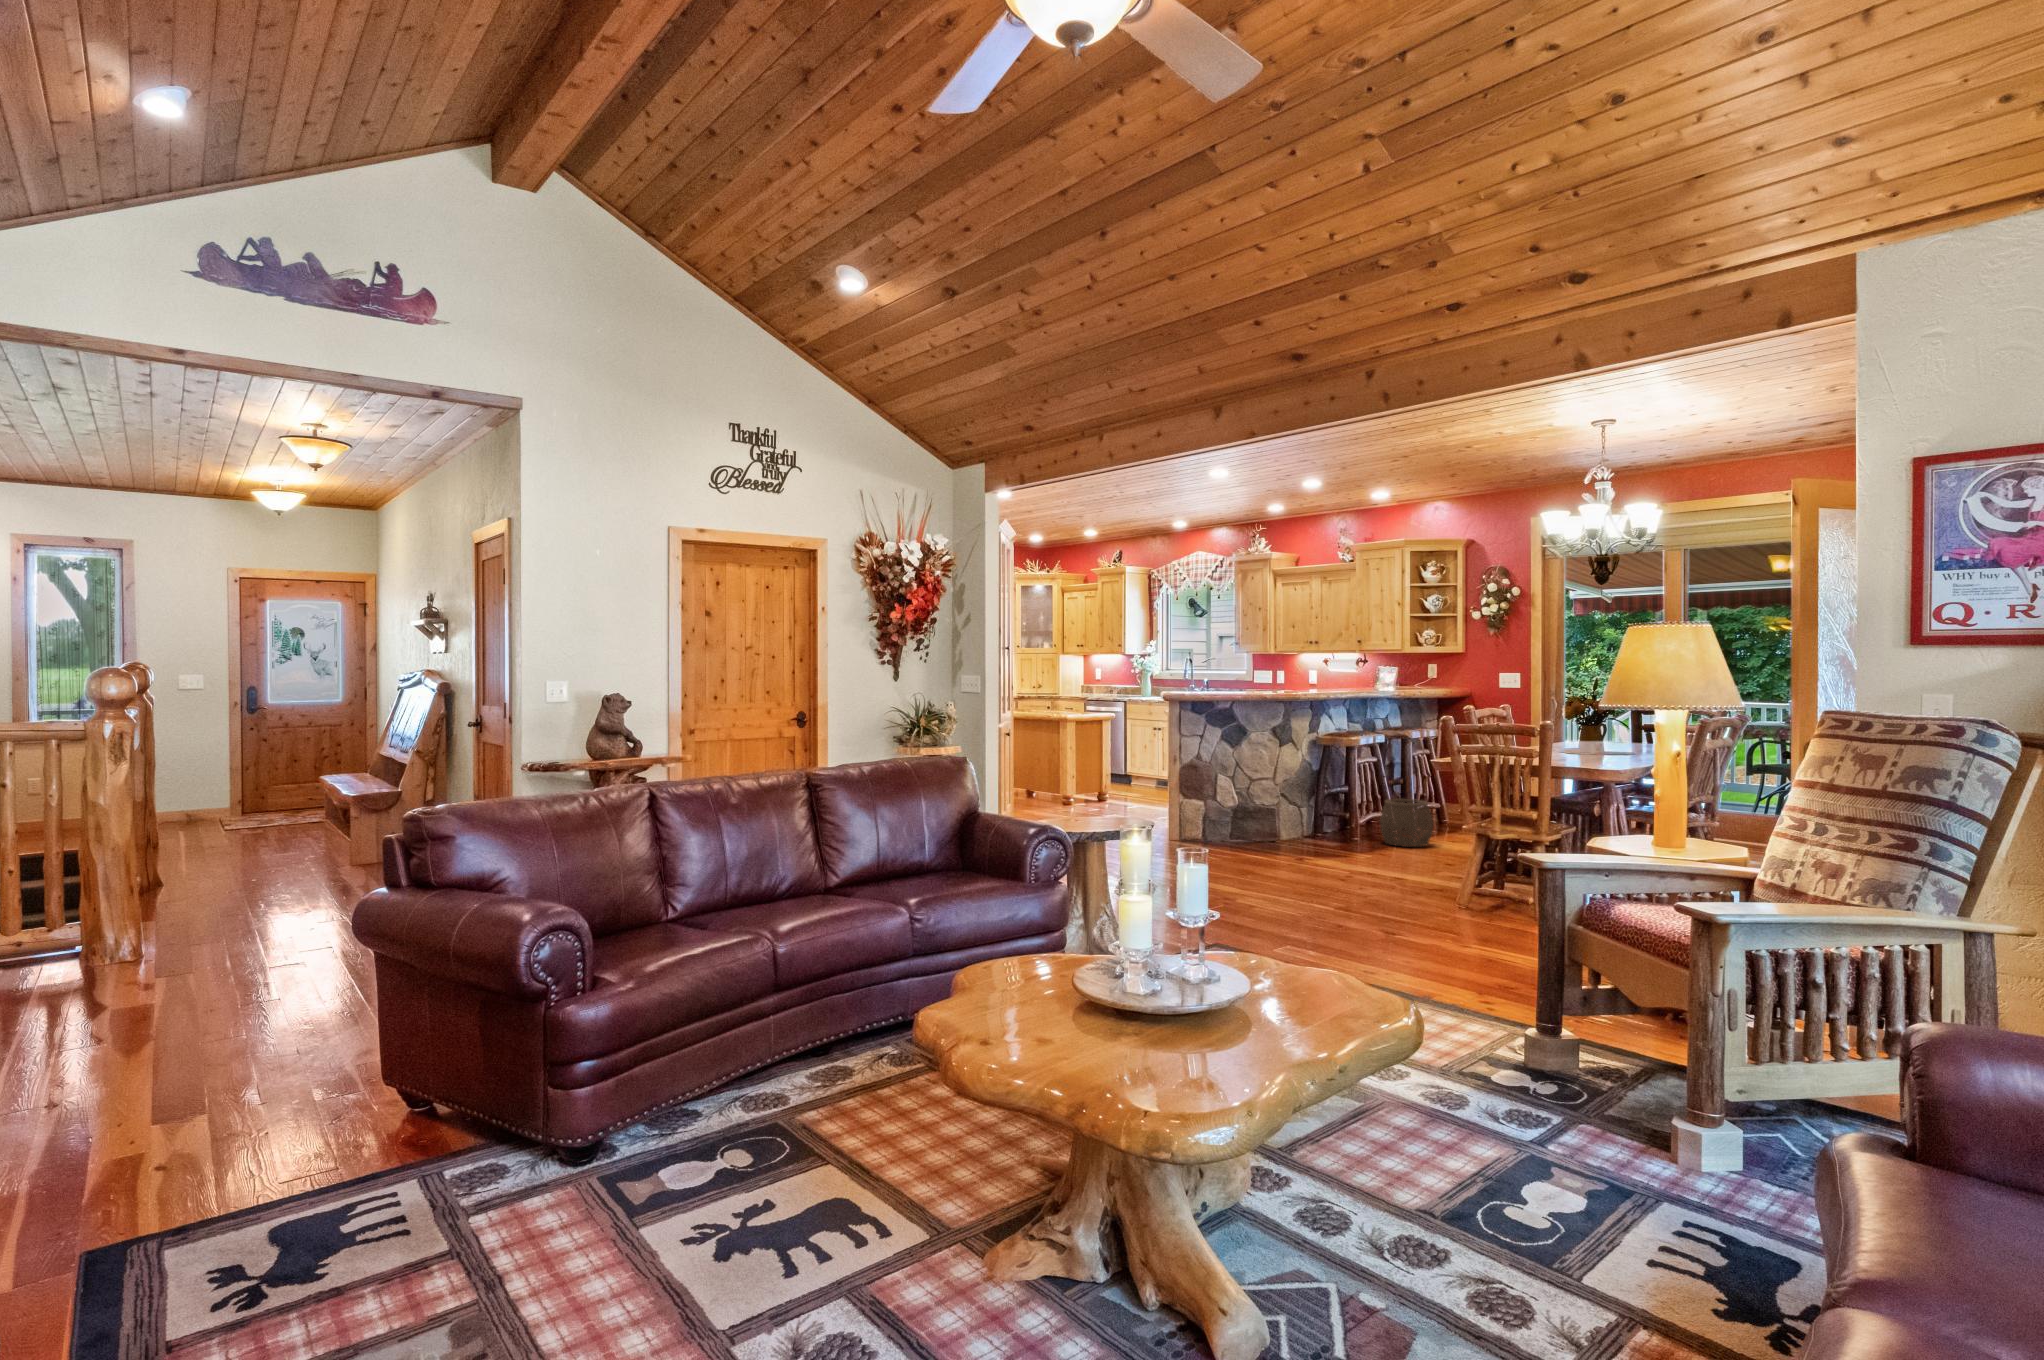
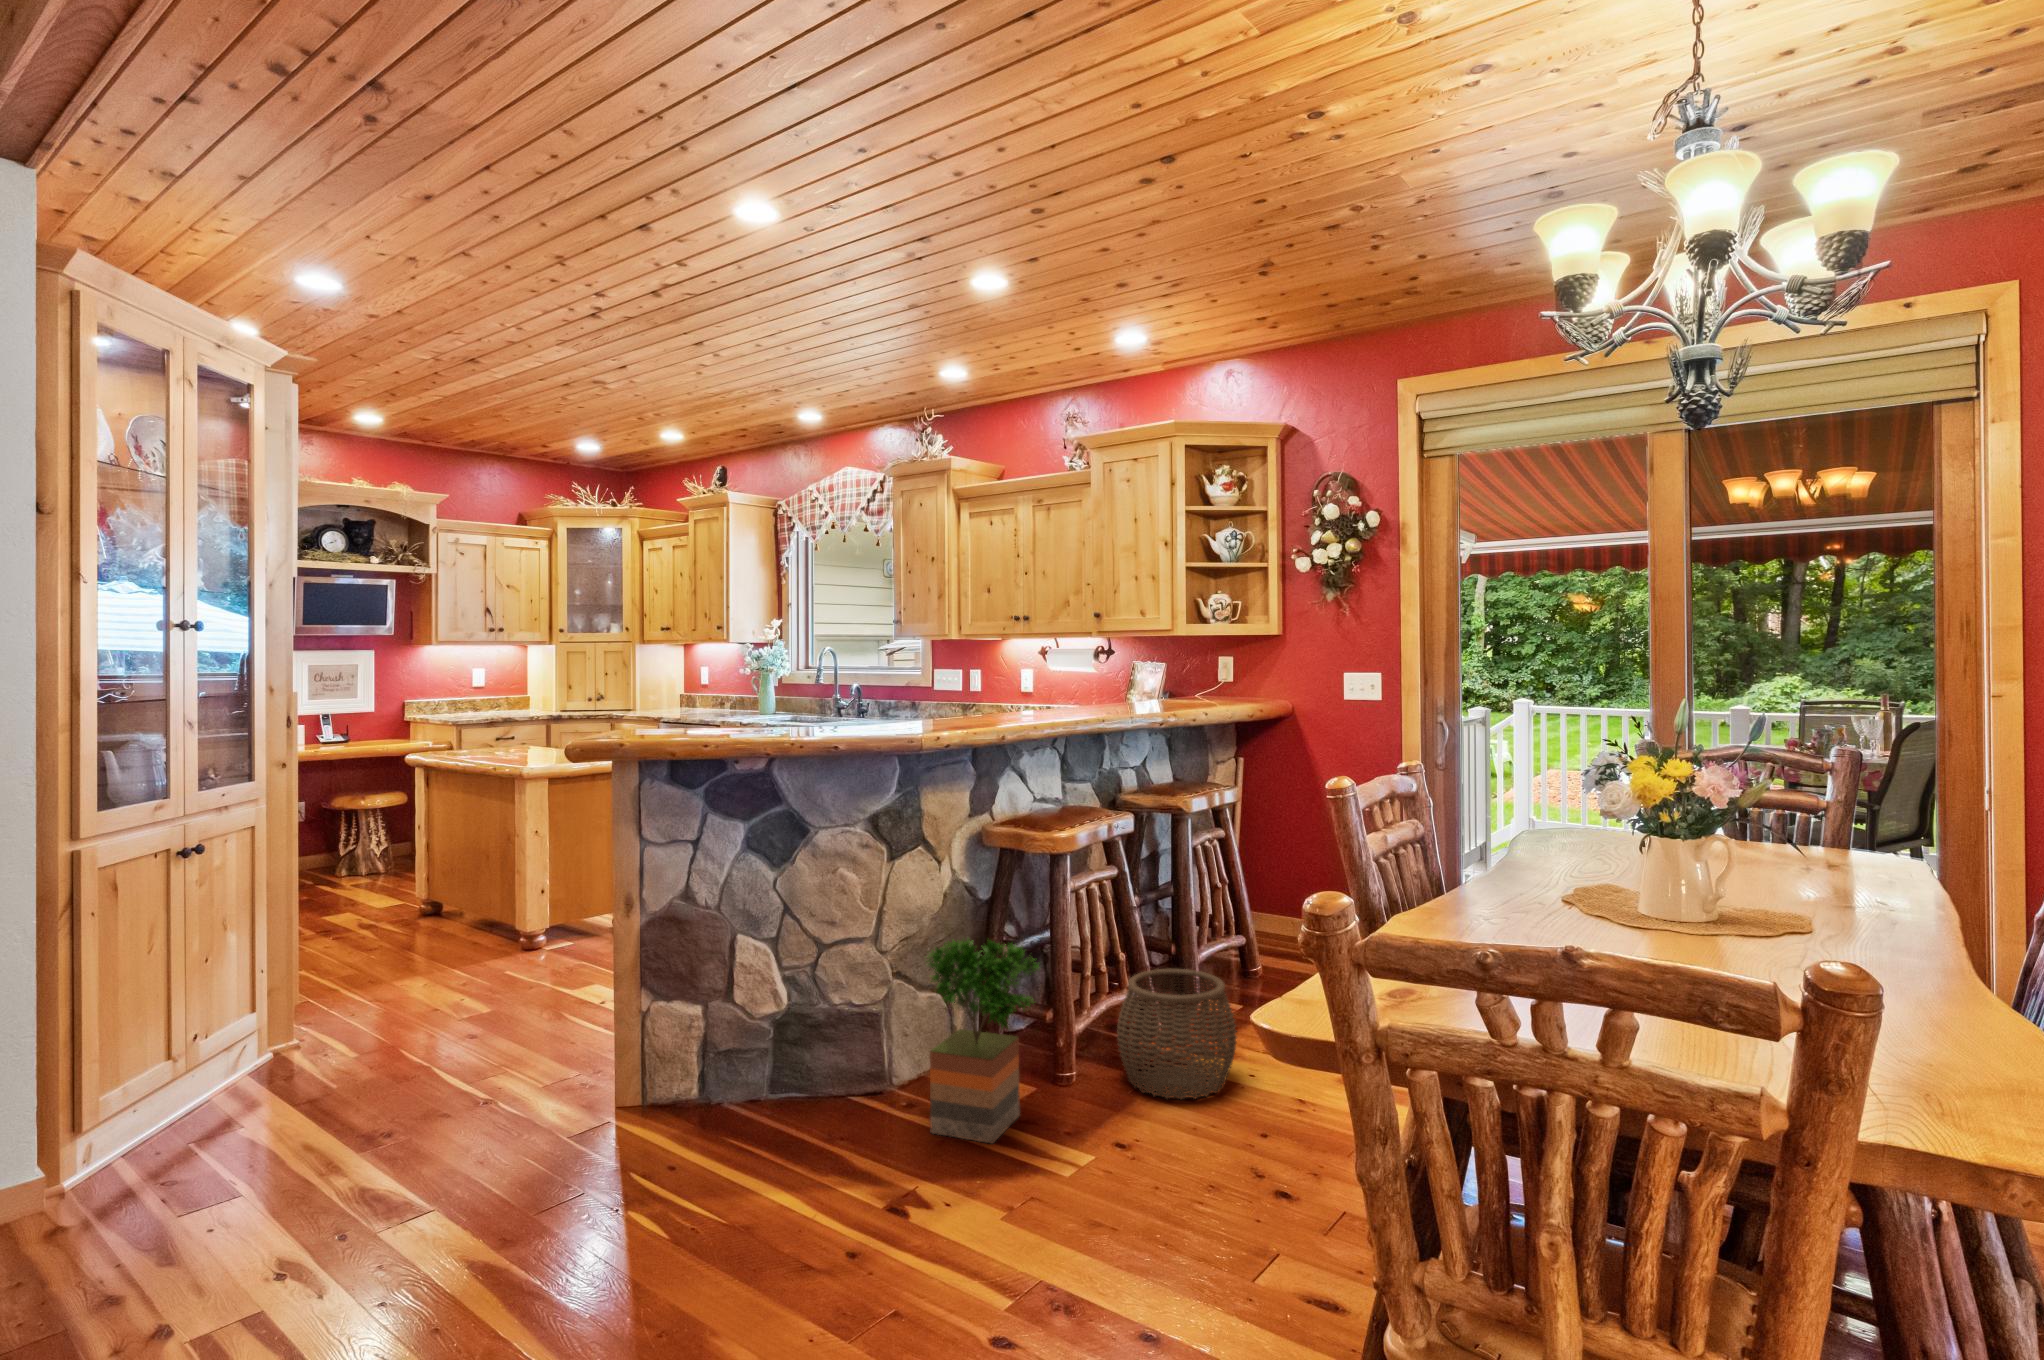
potted tree: none [1300,774,1350,851] -> present [926,939,1039,1143]

